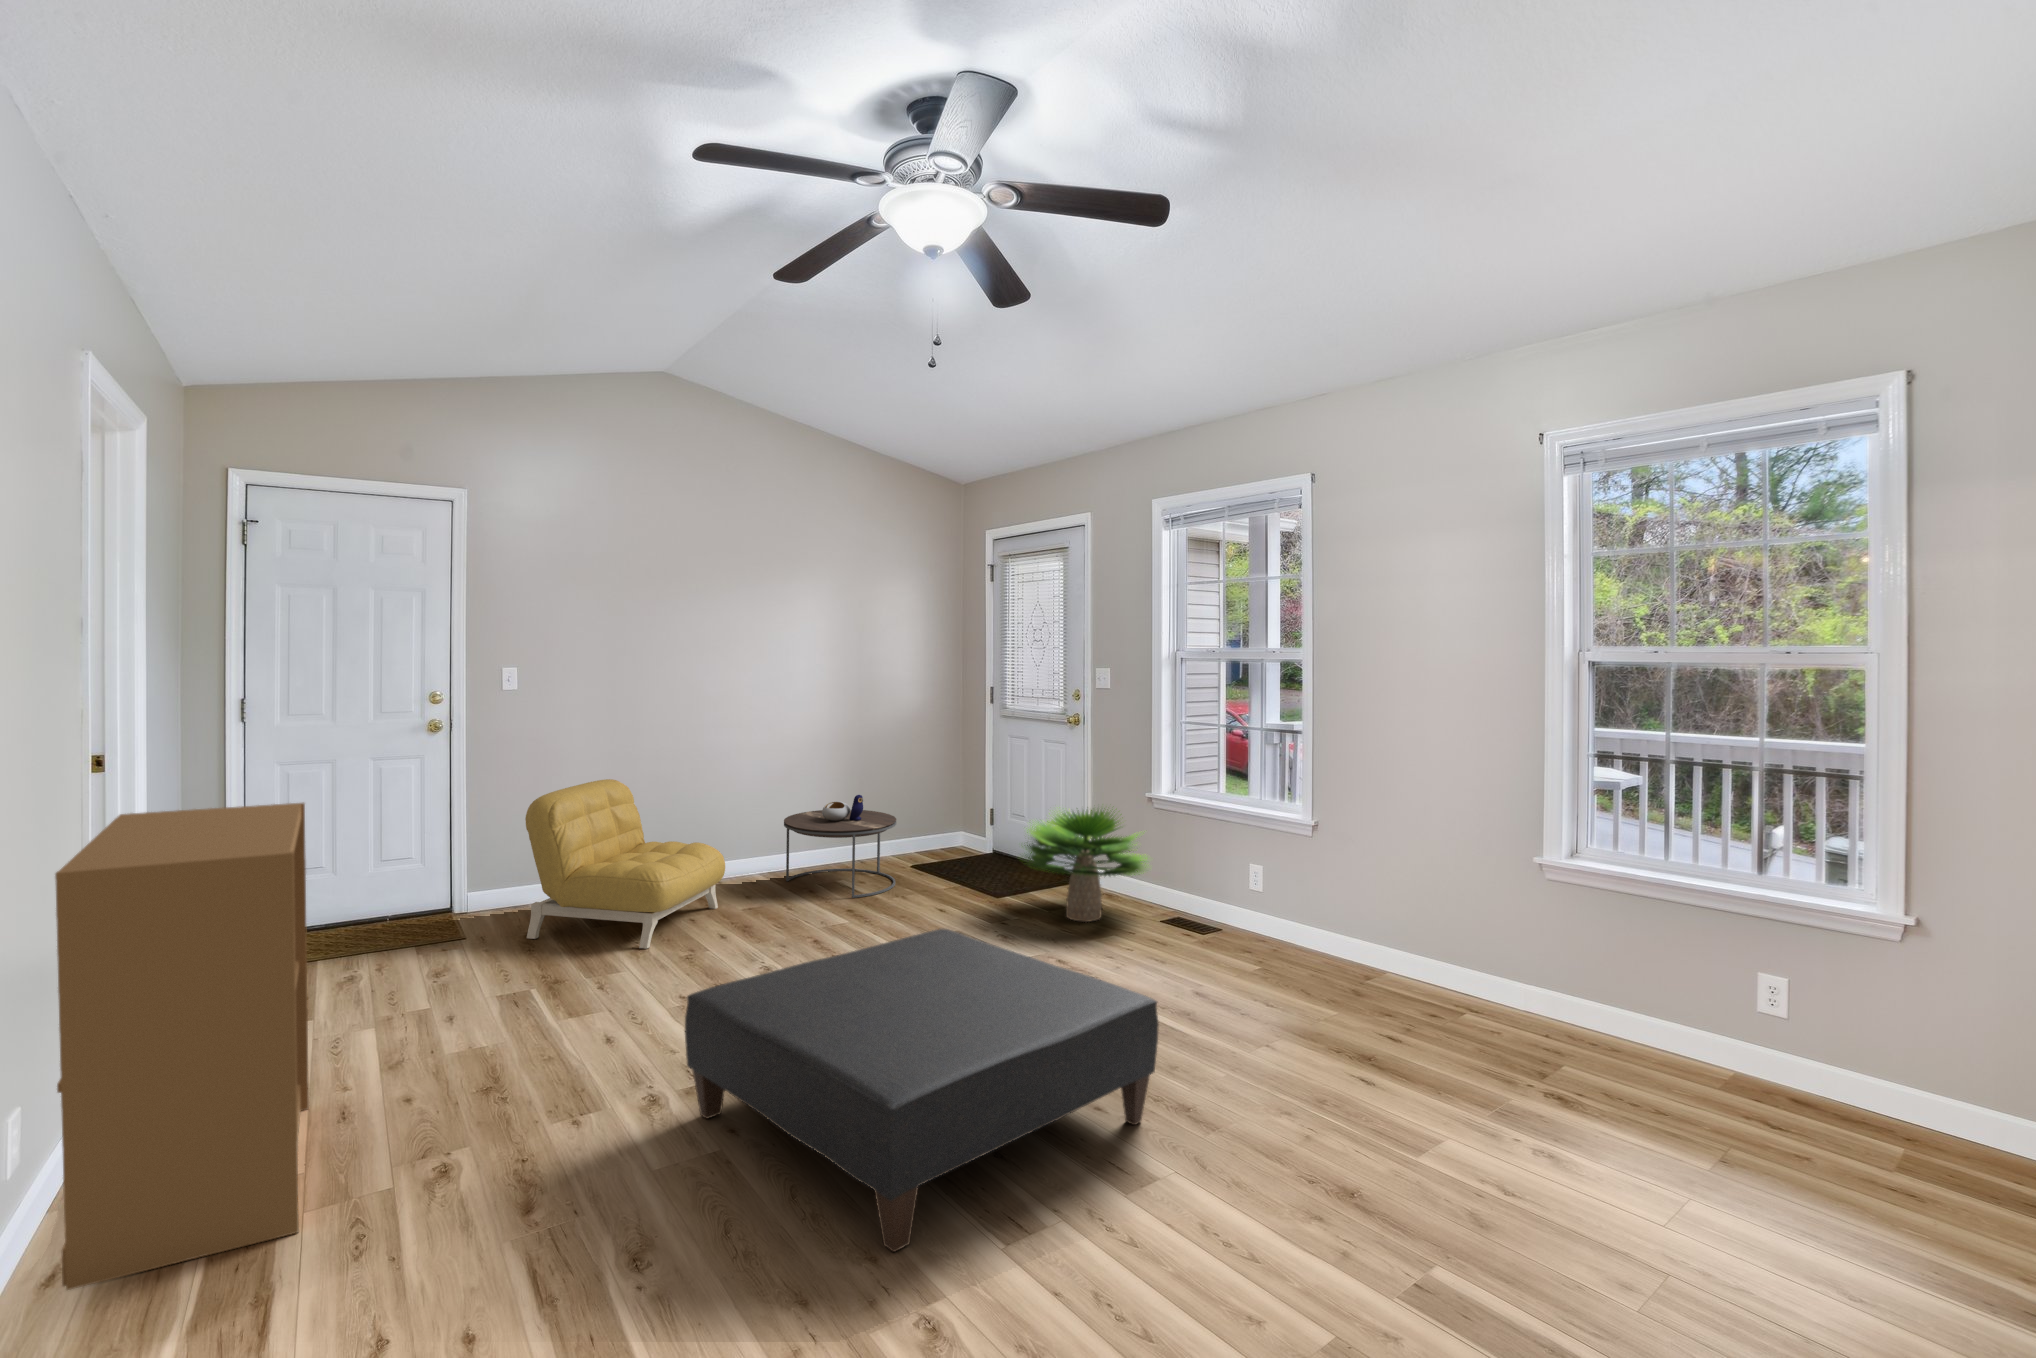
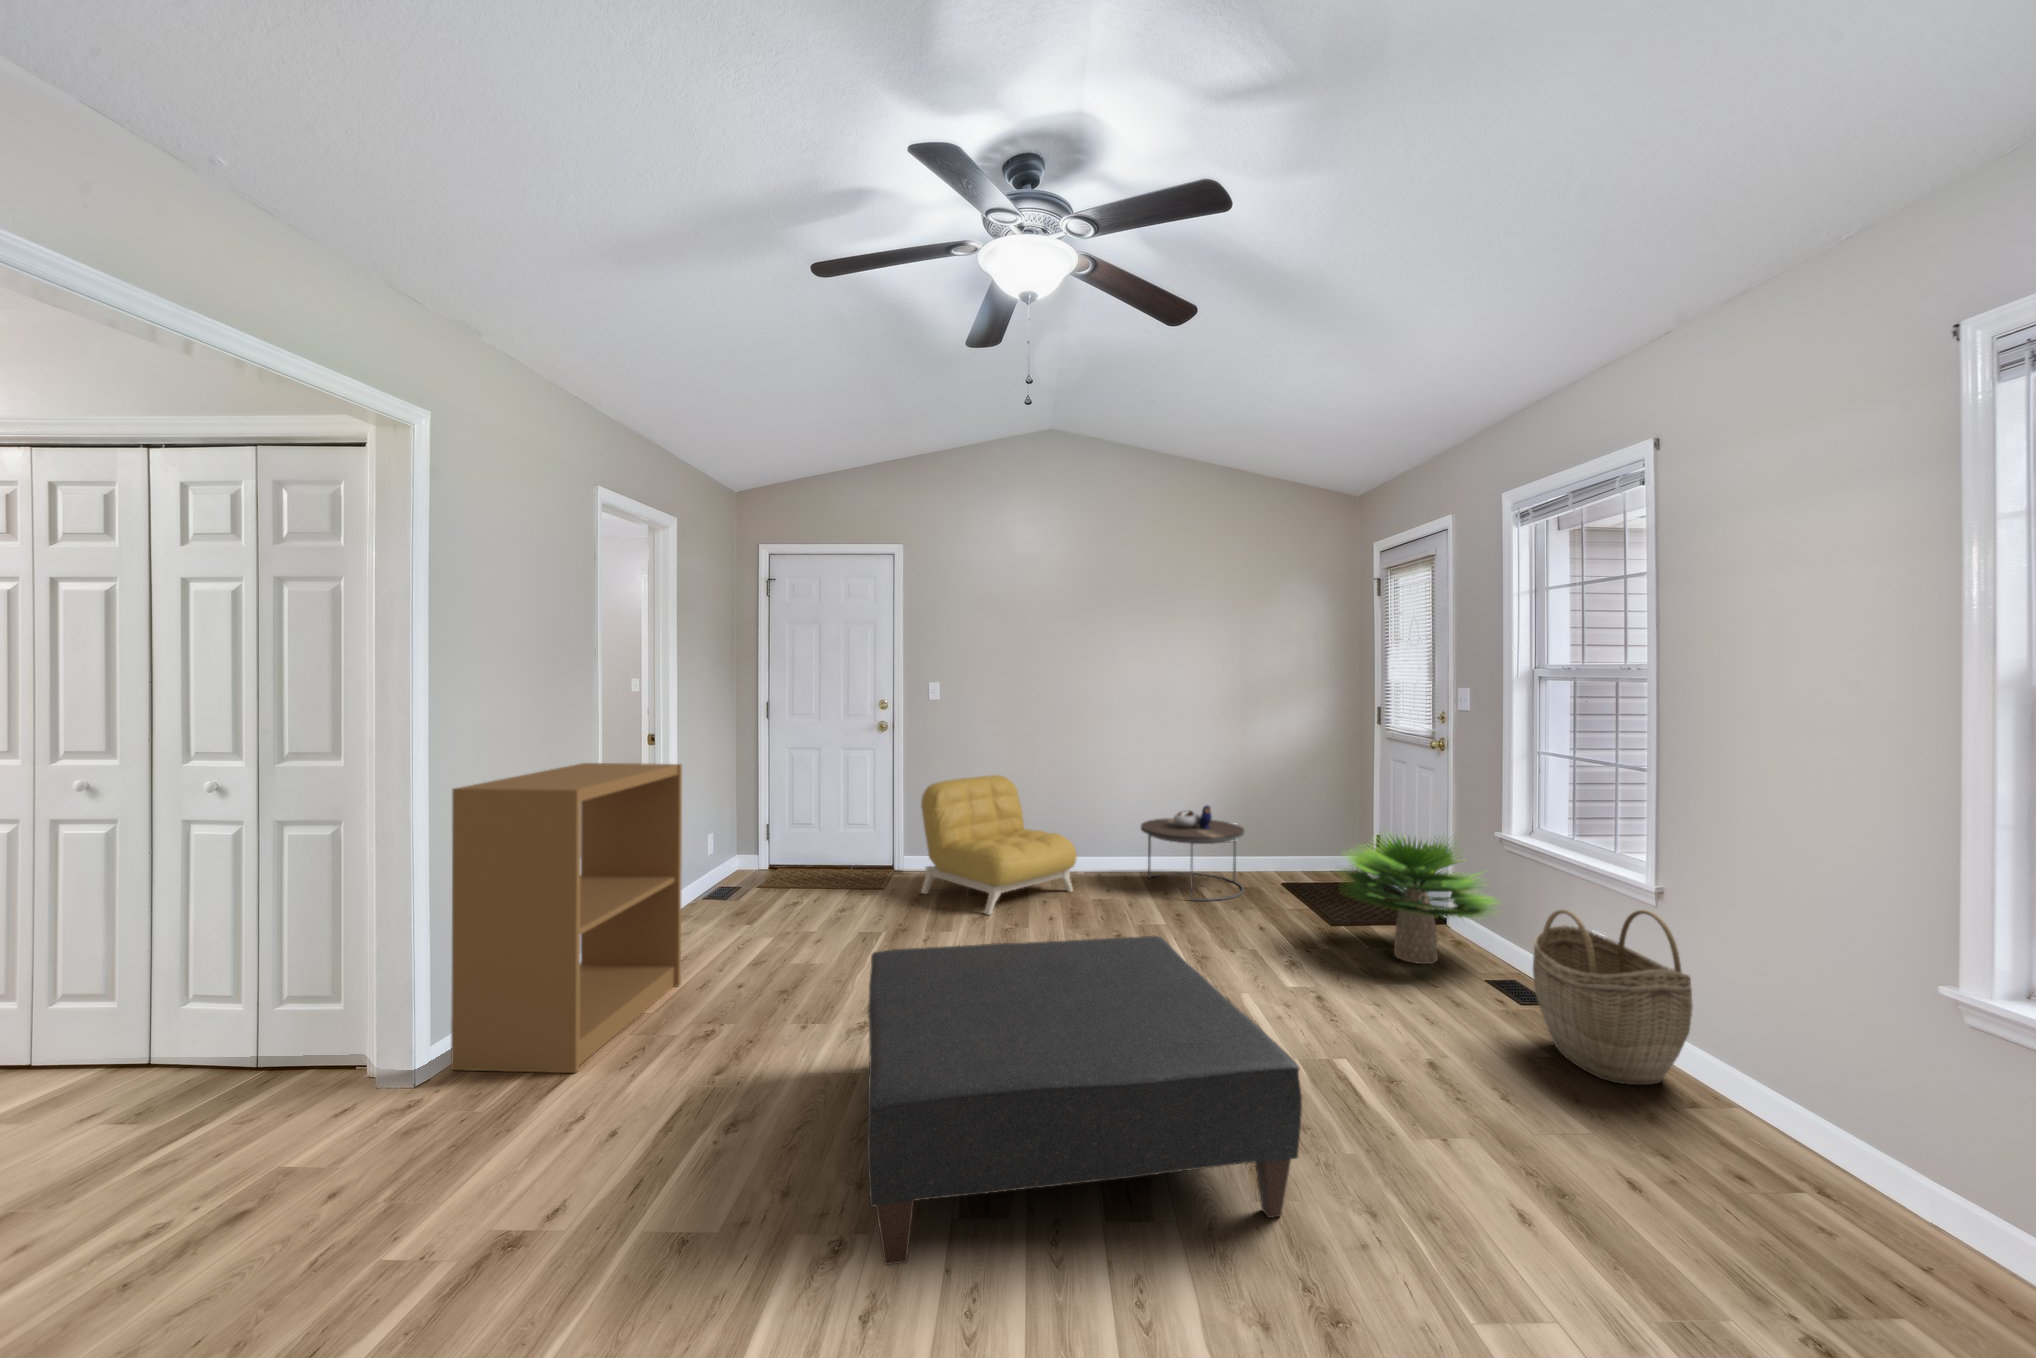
woven basket: none [1205,848,1311,980] -> present [1533,910,1693,1085]

